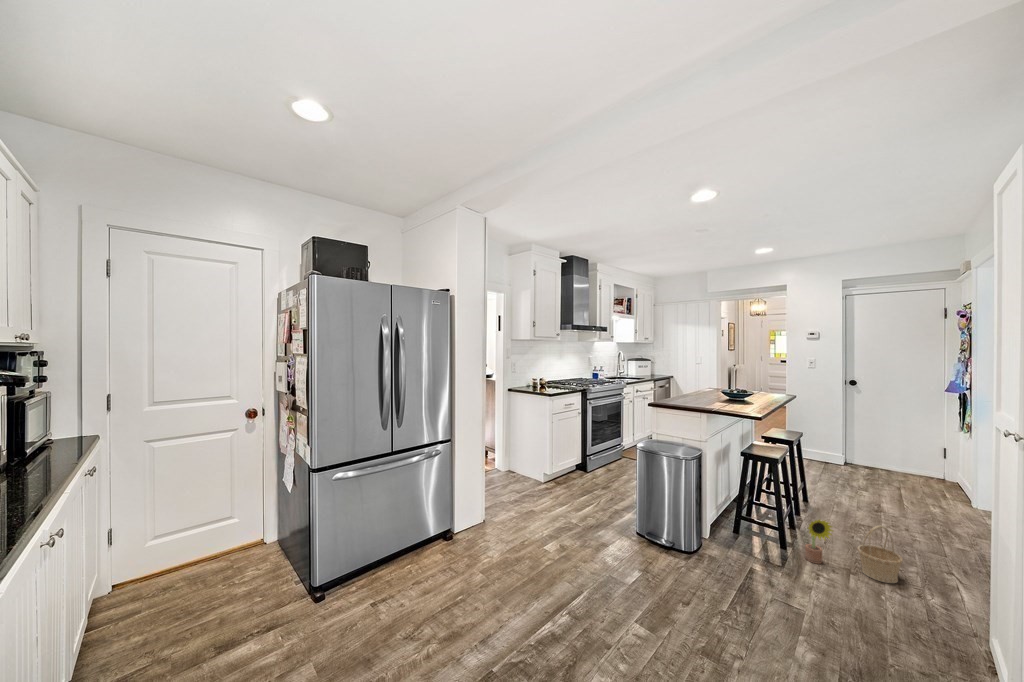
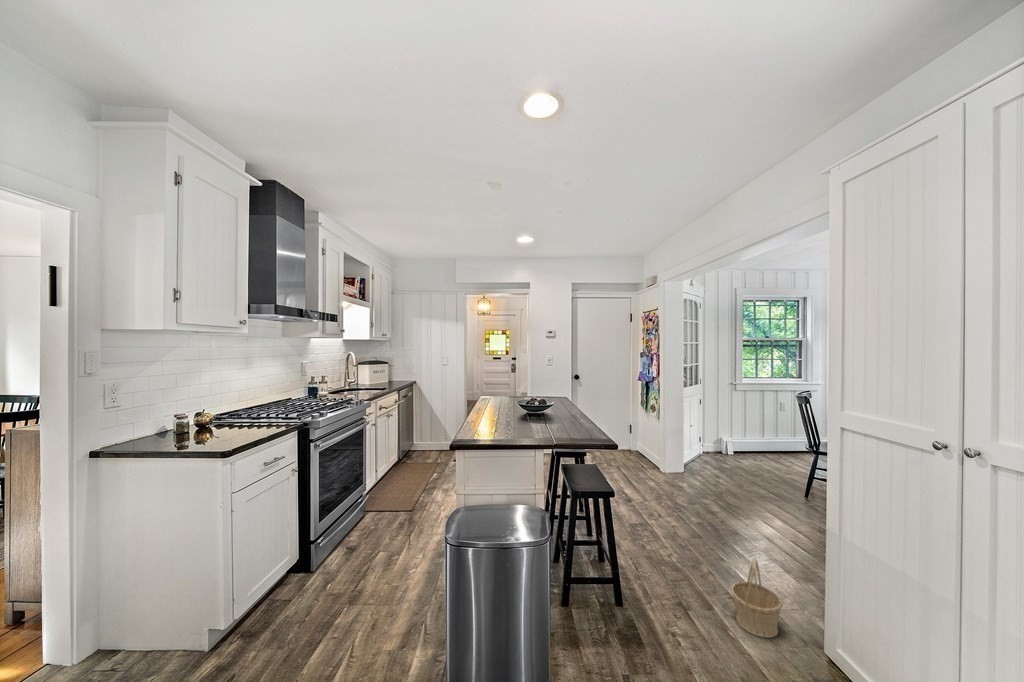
decorative plant: present [805,519,833,564] -> none [685,577,723,643]

